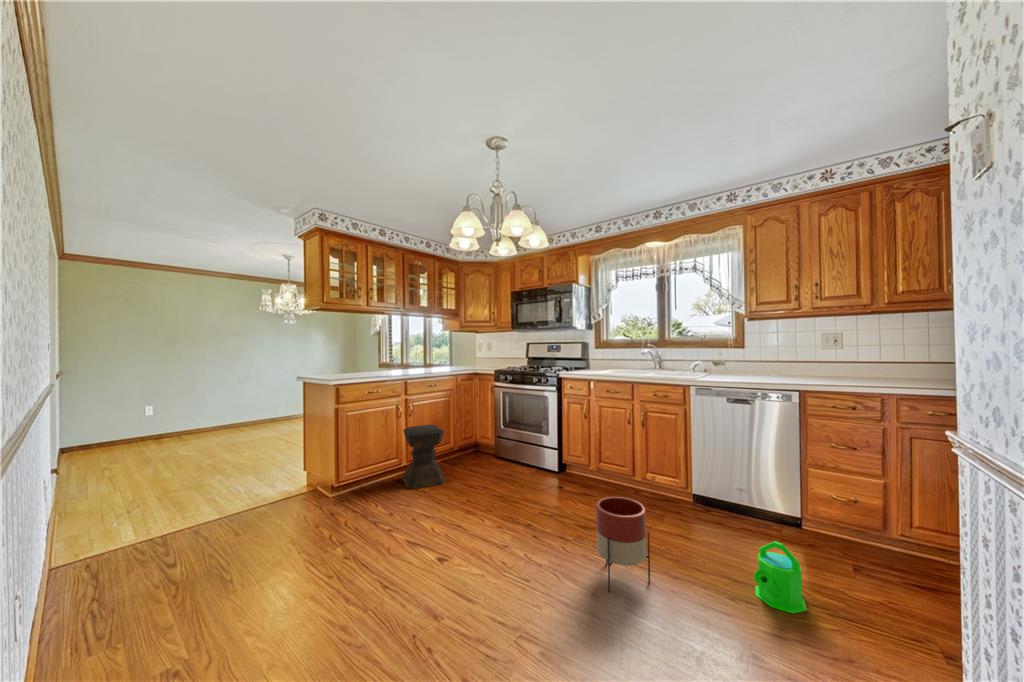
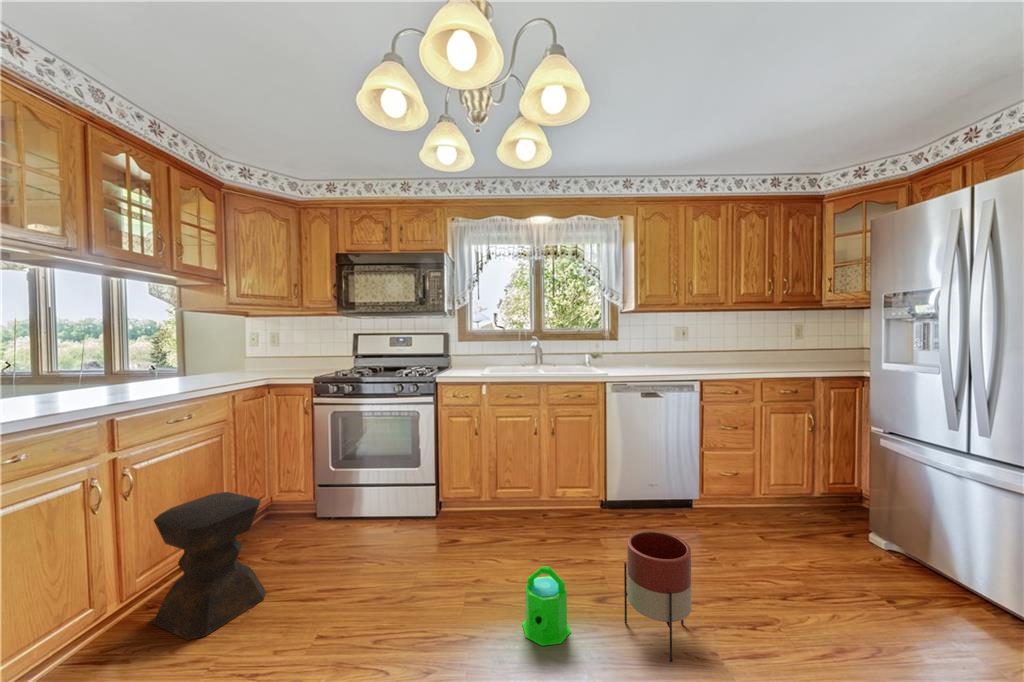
watering can: present [754,541,807,613] -> present [523,566,571,646]

